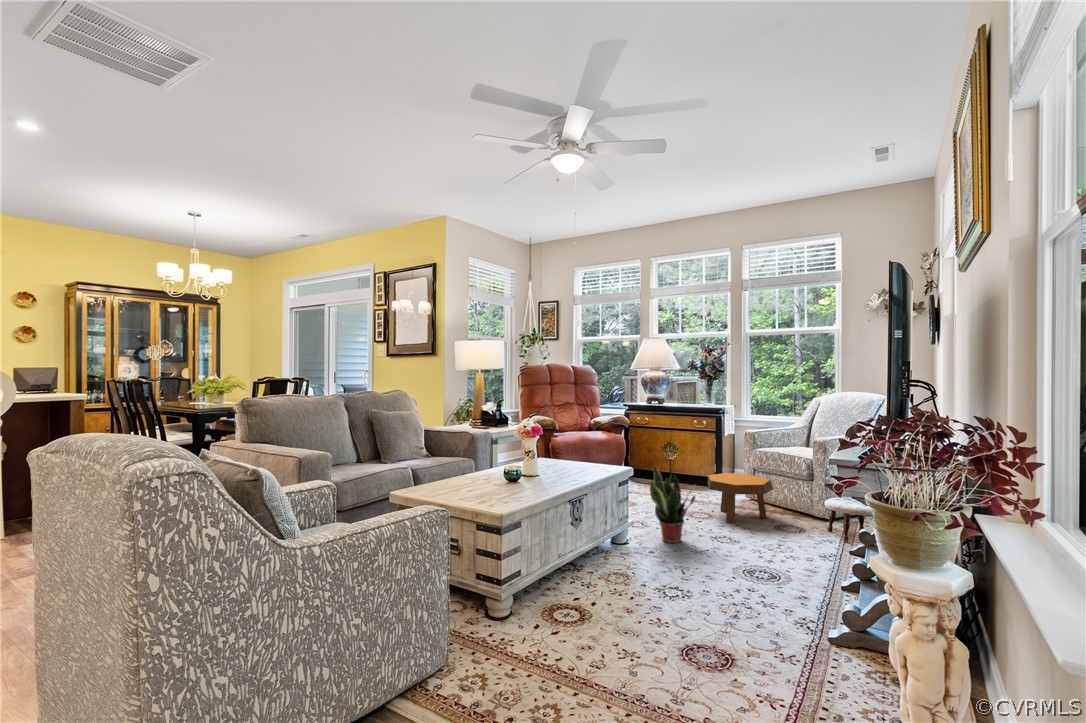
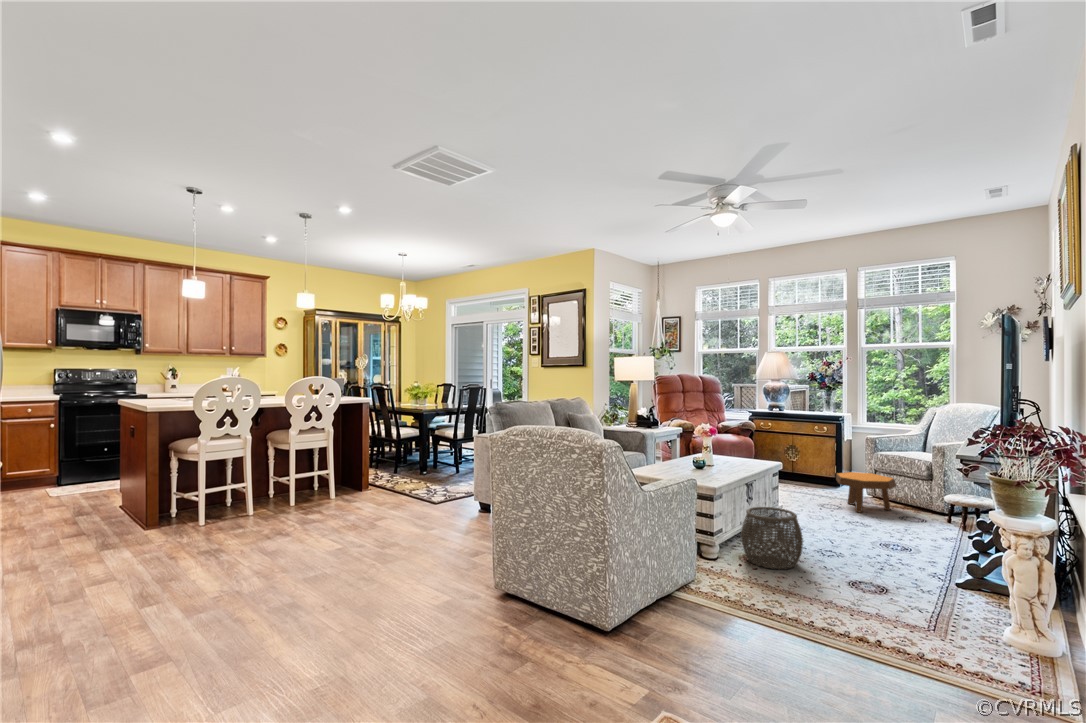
potted plant: present [650,467,696,543] -> none [793,462,834,524]
woven basket: none [551,534,632,629] -> present [741,507,803,569]

